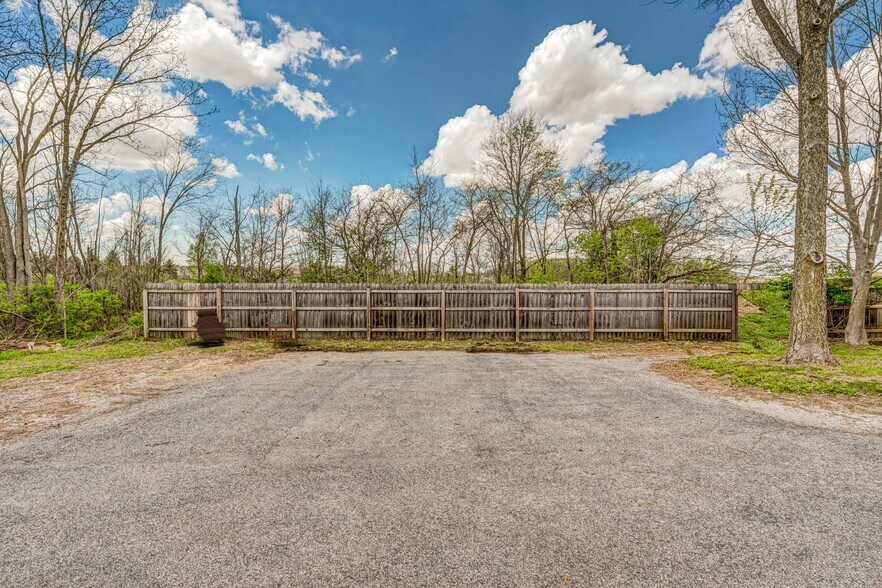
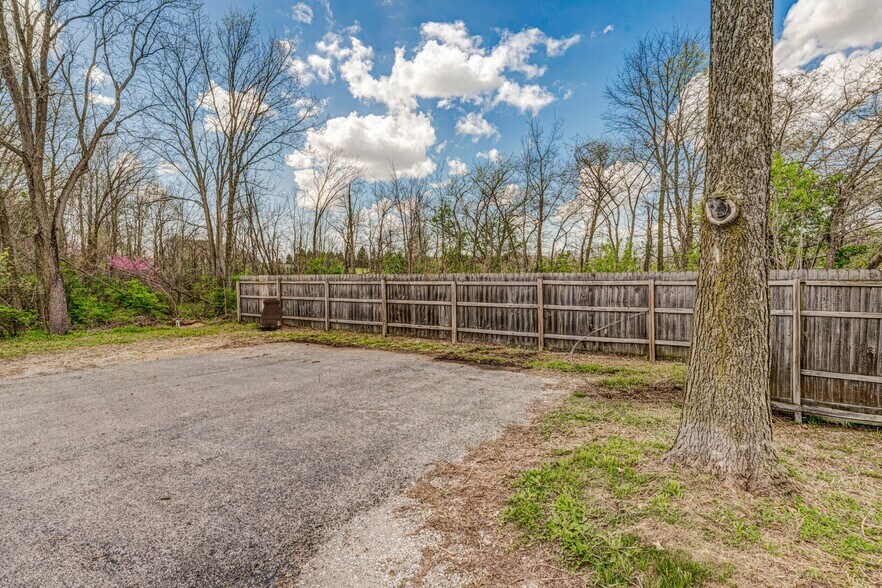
bench: present [267,310,299,348] -> none [302,301,327,335]

